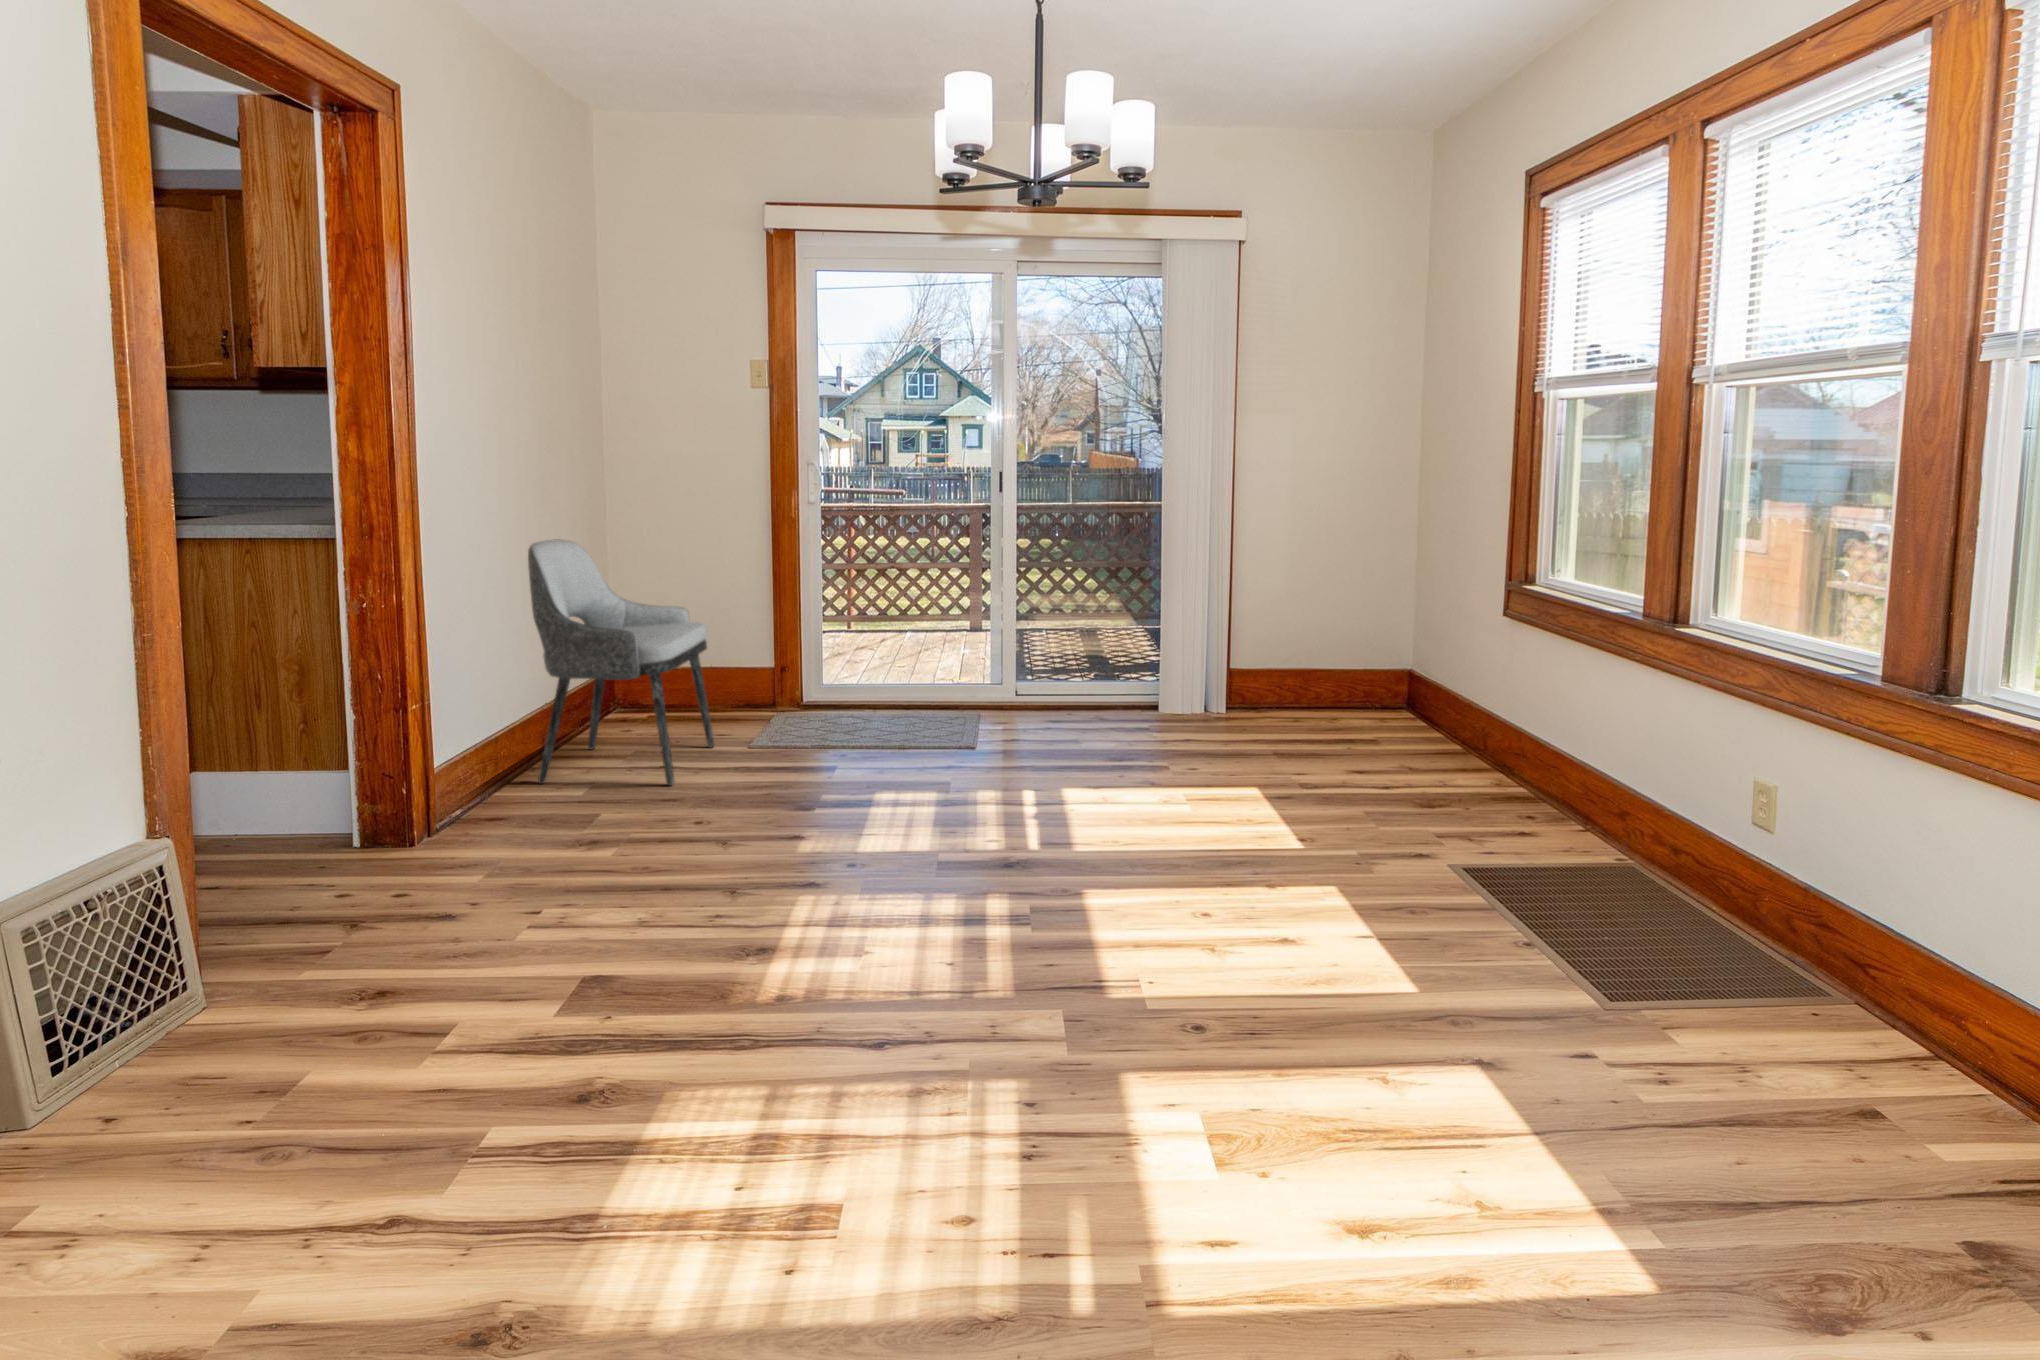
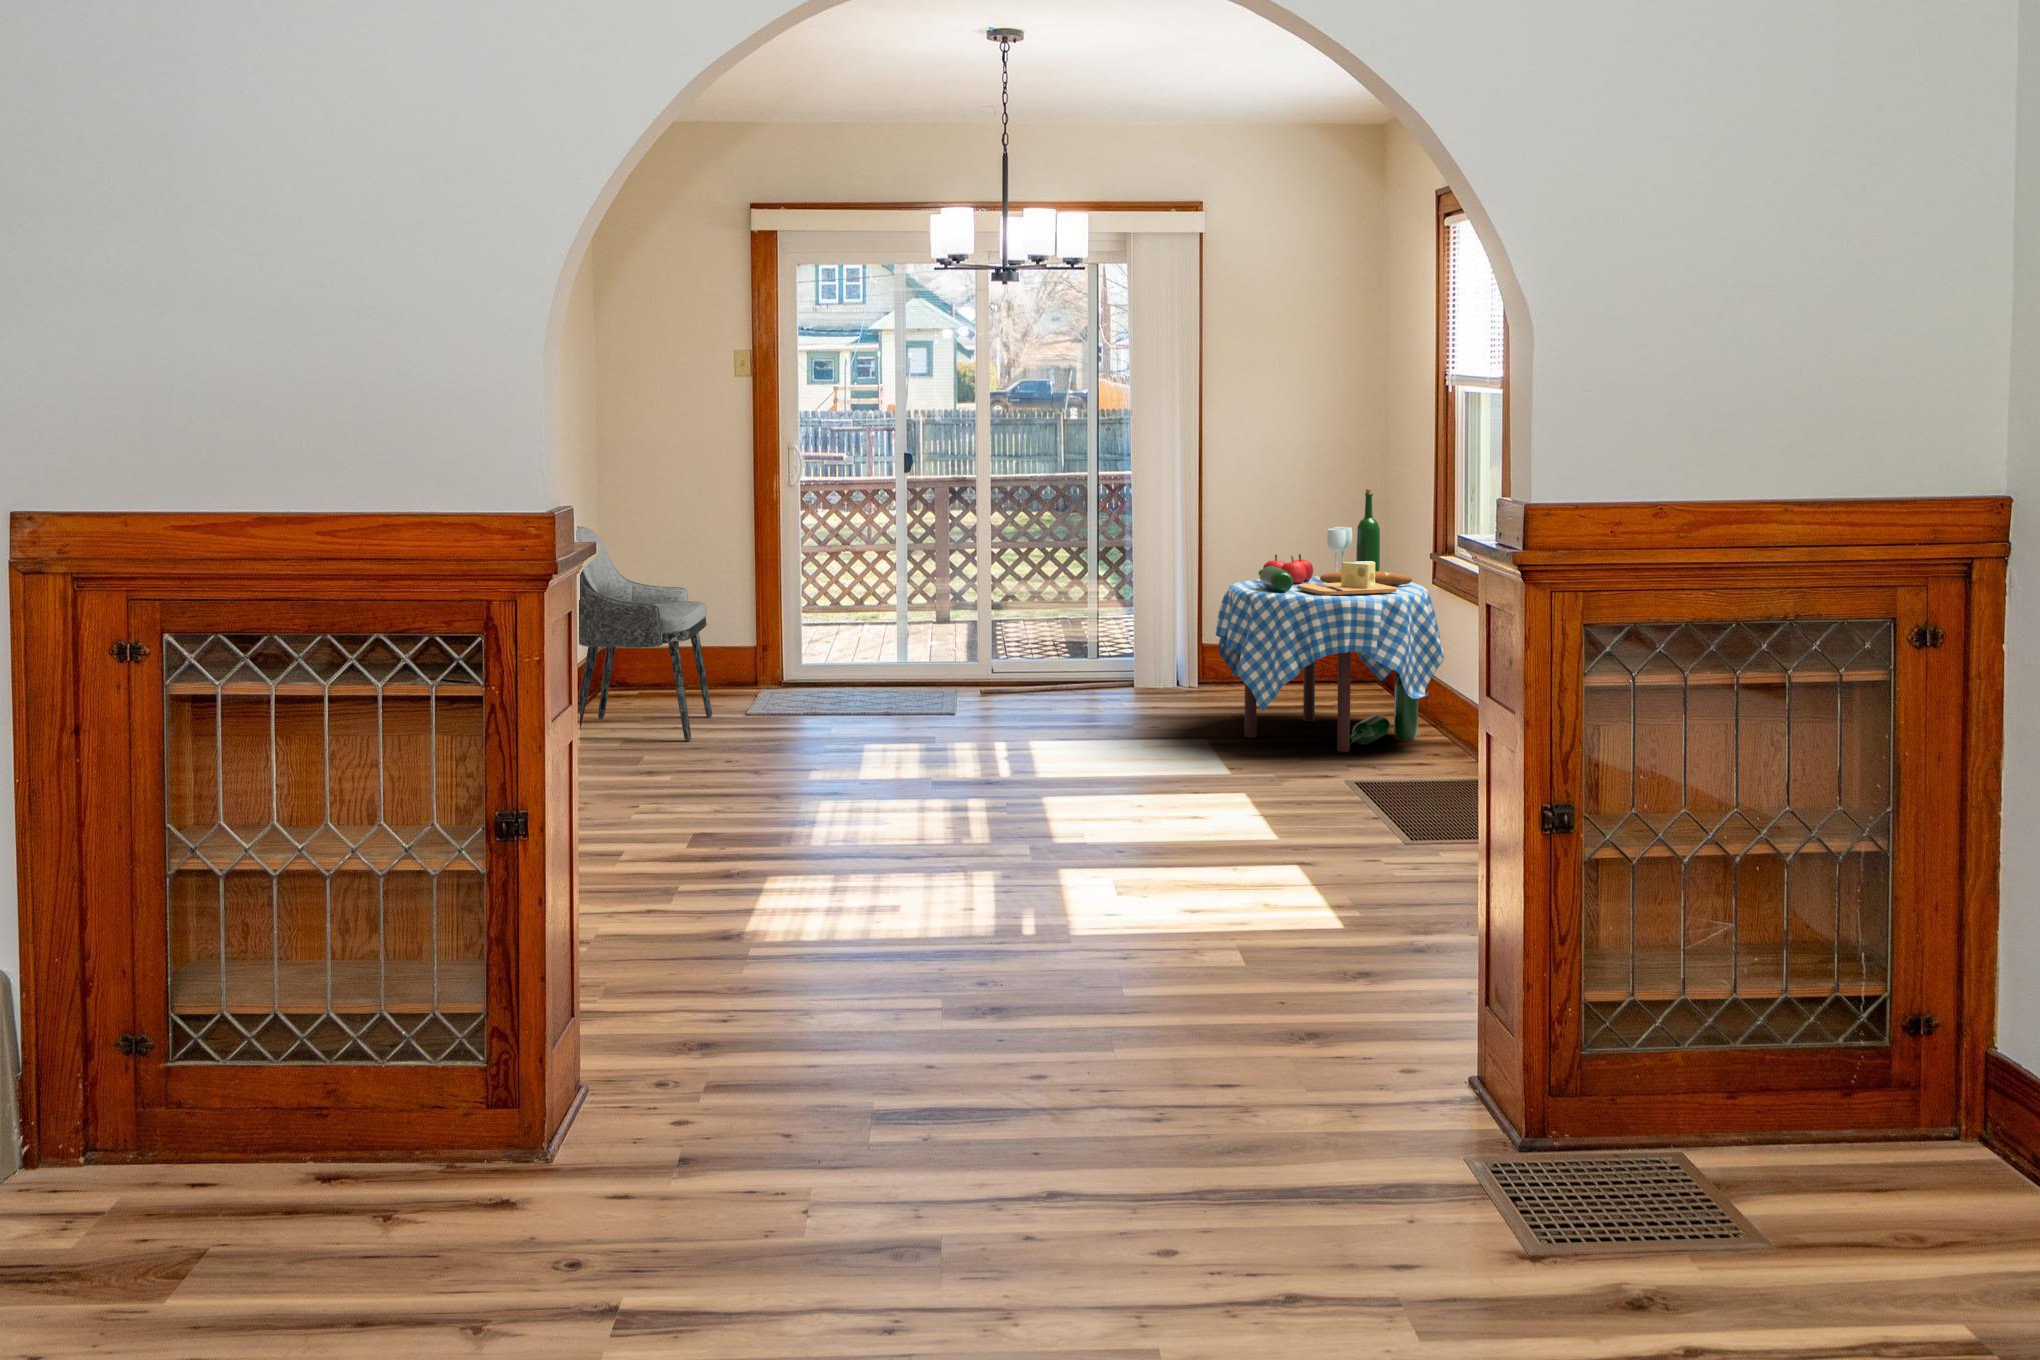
dining table: none [1268,508,1533,812] -> present [1216,489,1444,752]

